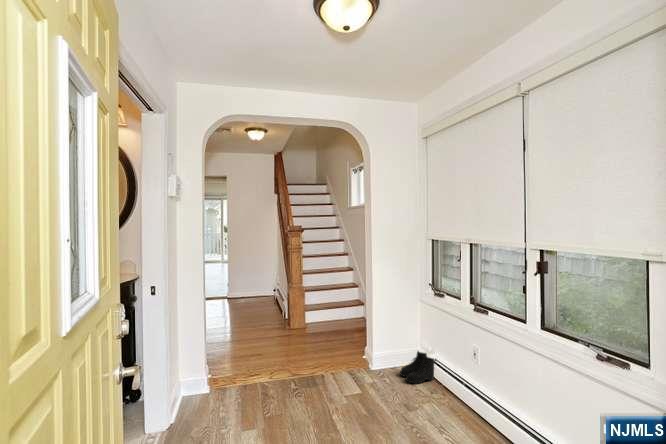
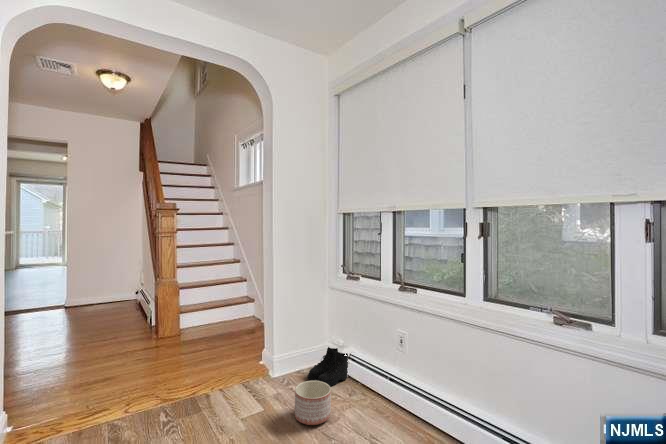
planter: none [383,375,412,409] -> present [295,381,331,425]

